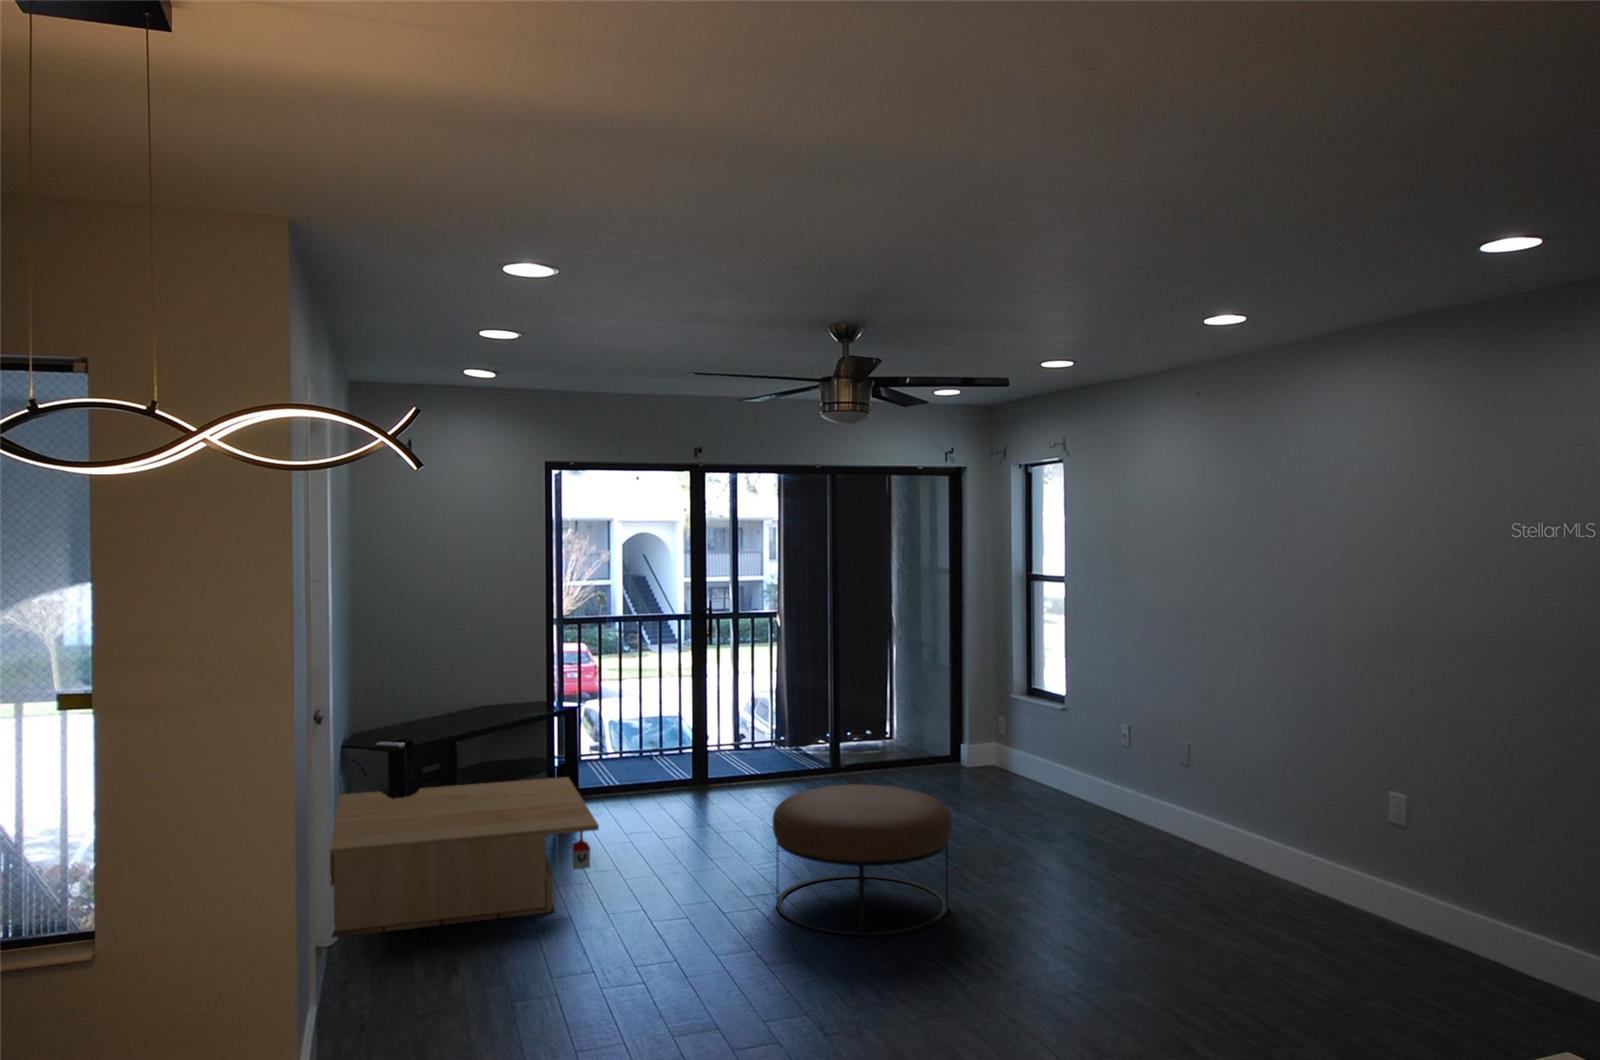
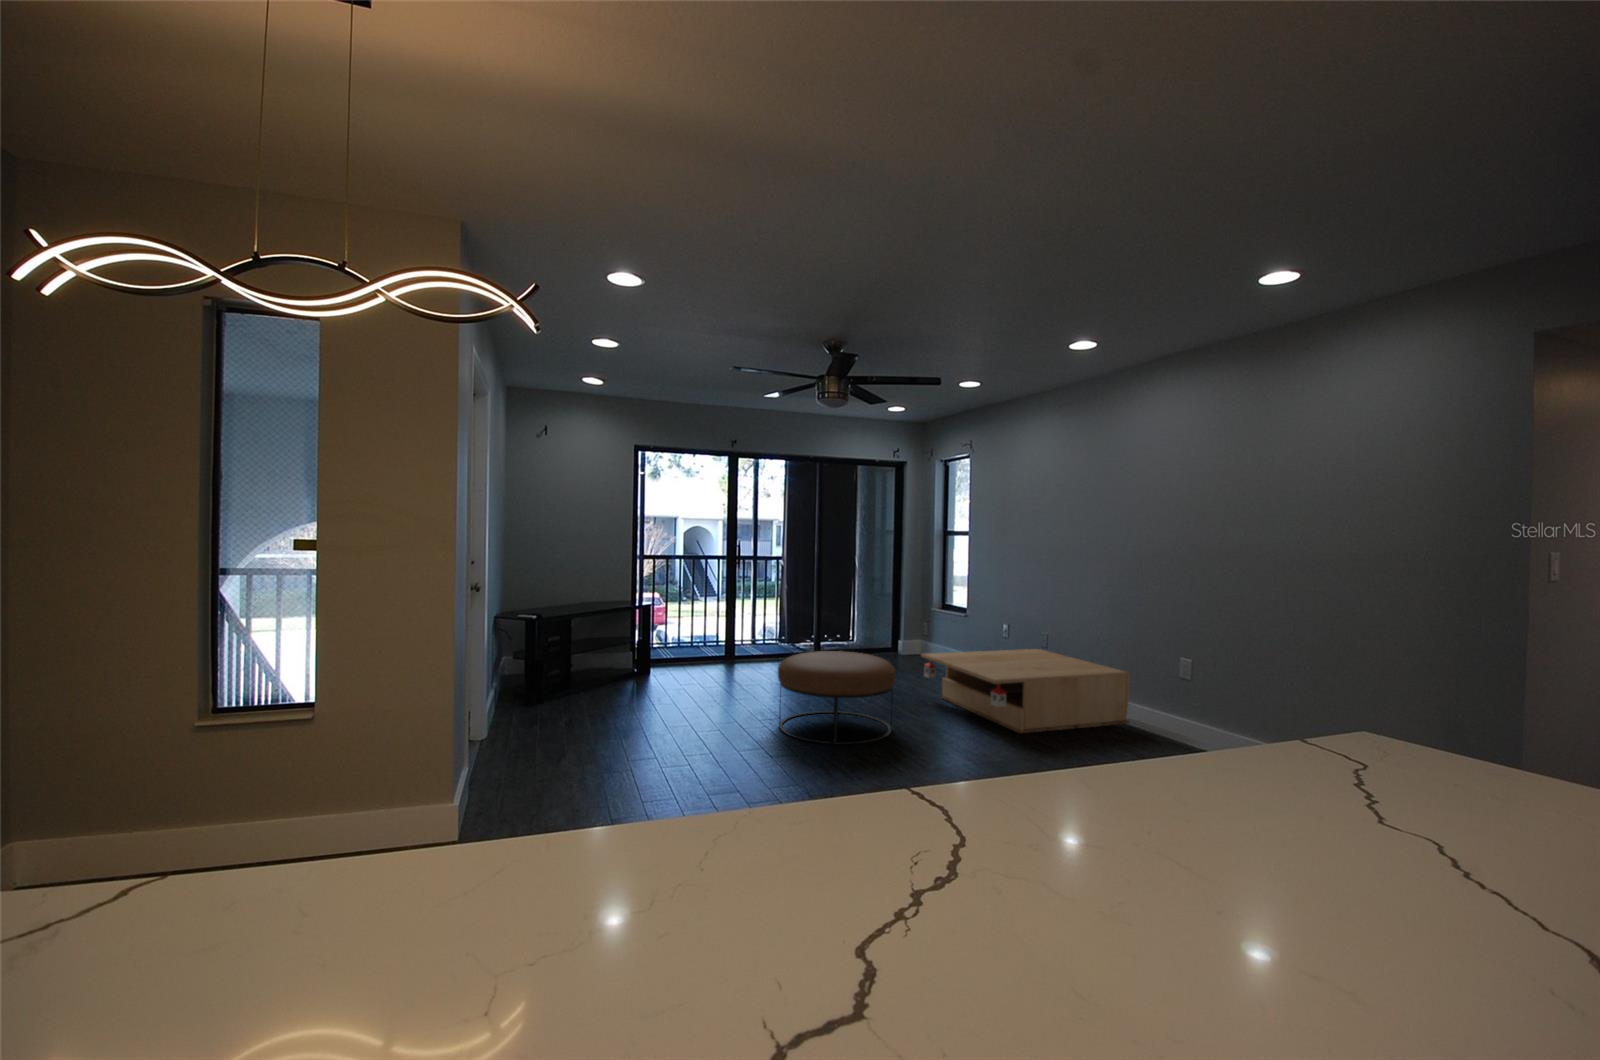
coffee table: present [330,777,599,938] -> present [921,649,1130,733]

